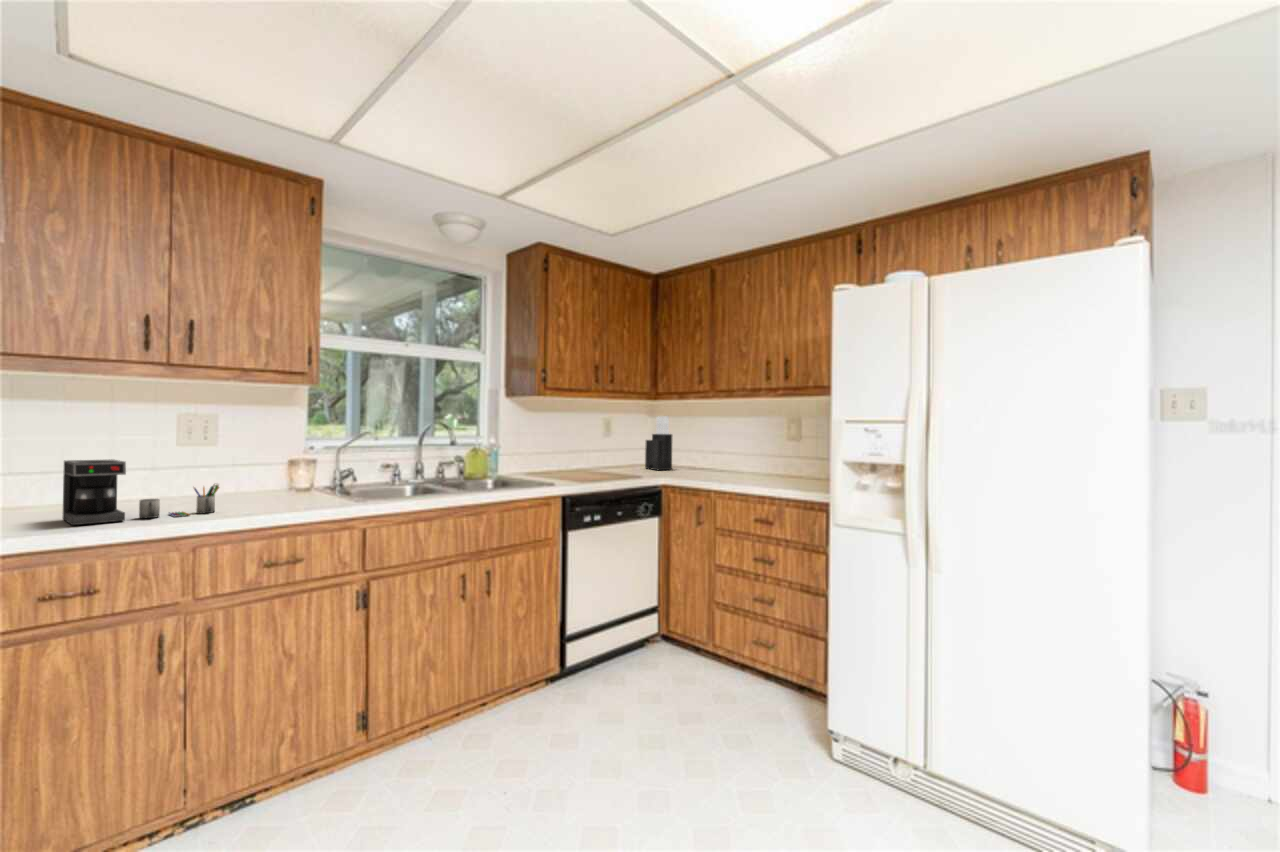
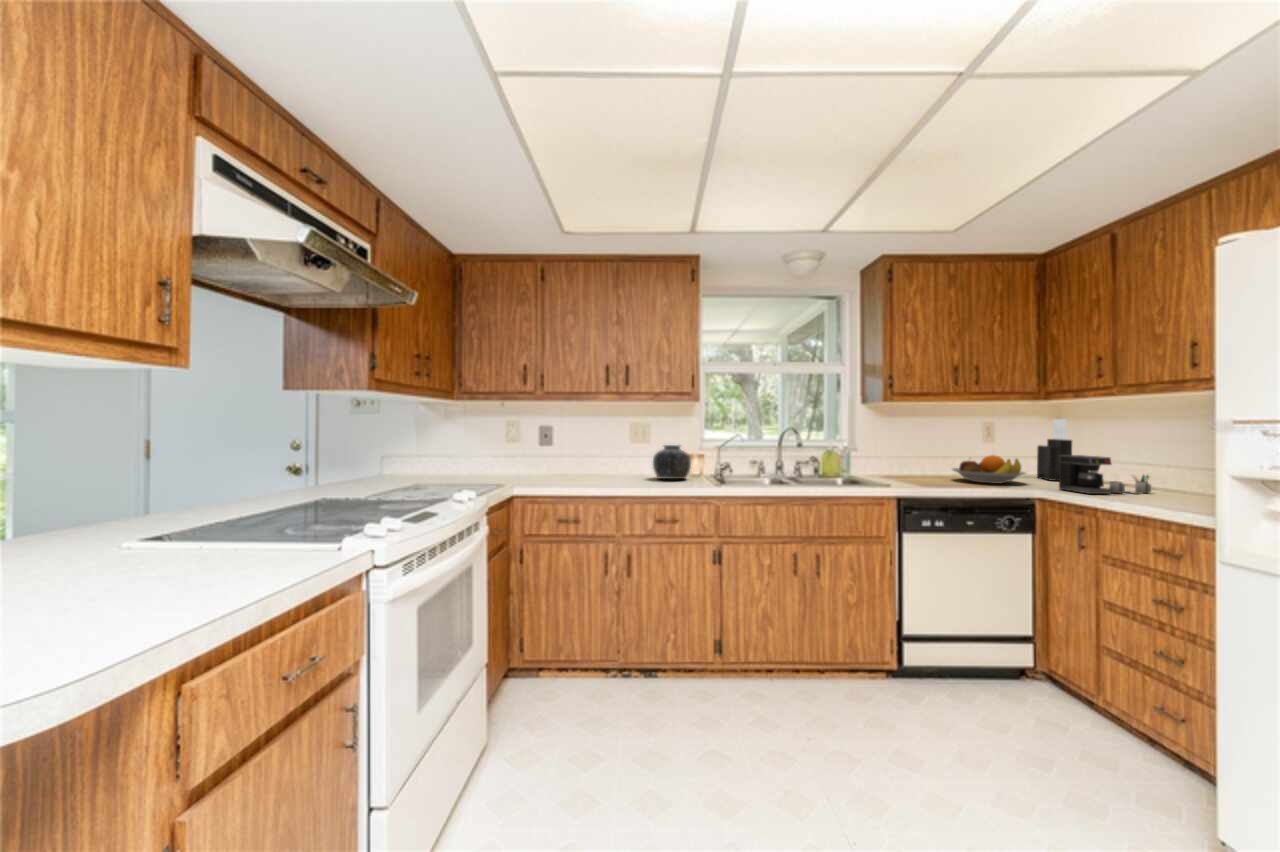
vase: none [235,446,303,498] -> present [653,445,691,479]
fruit bowl: none [590,449,649,475] -> present [953,455,1025,483]
coffee maker: present [62,459,219,525] -> present [1059,455,1151,494]

